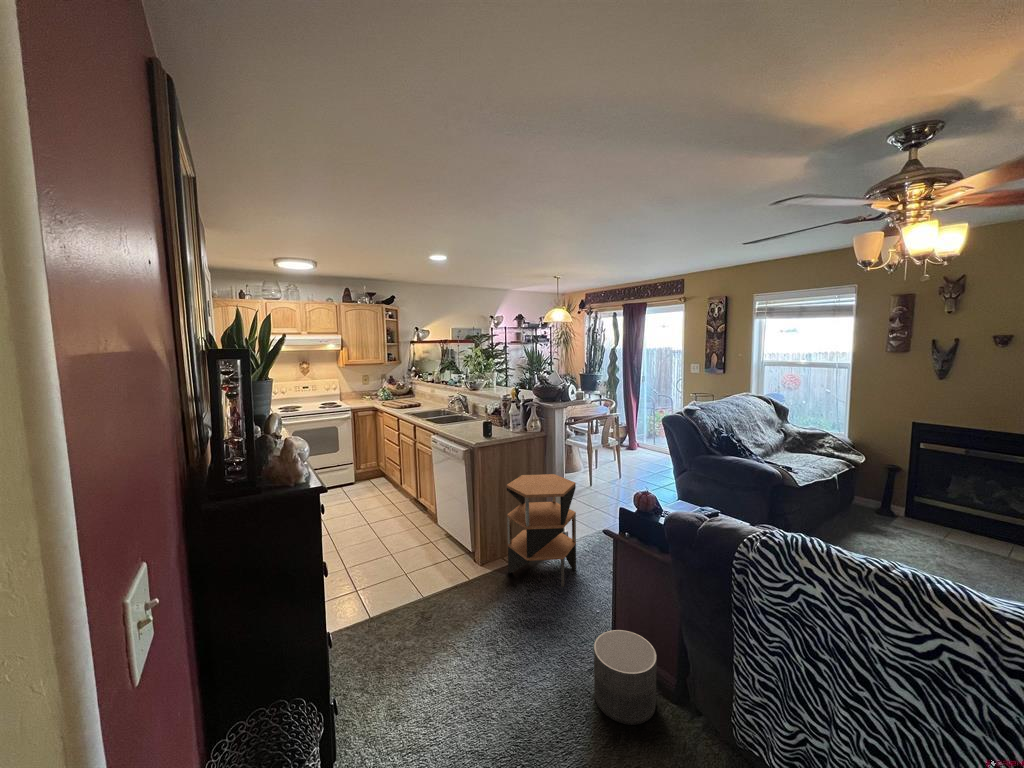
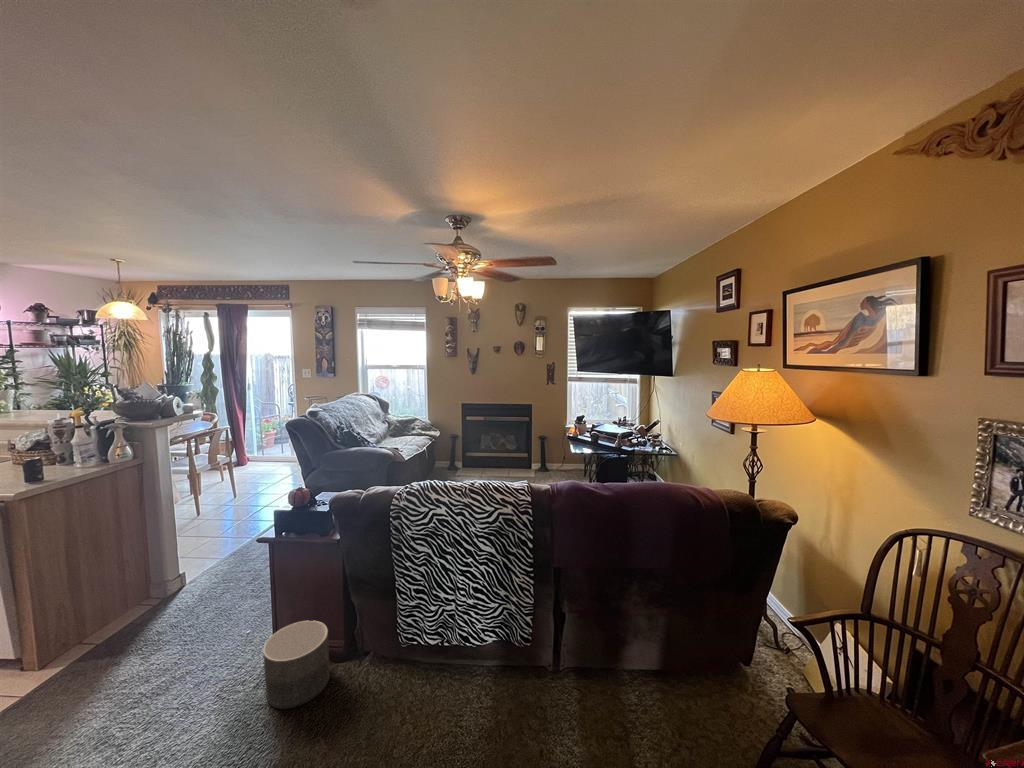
side table: present [507,474,576,587] -> none [88,506,208,652]

